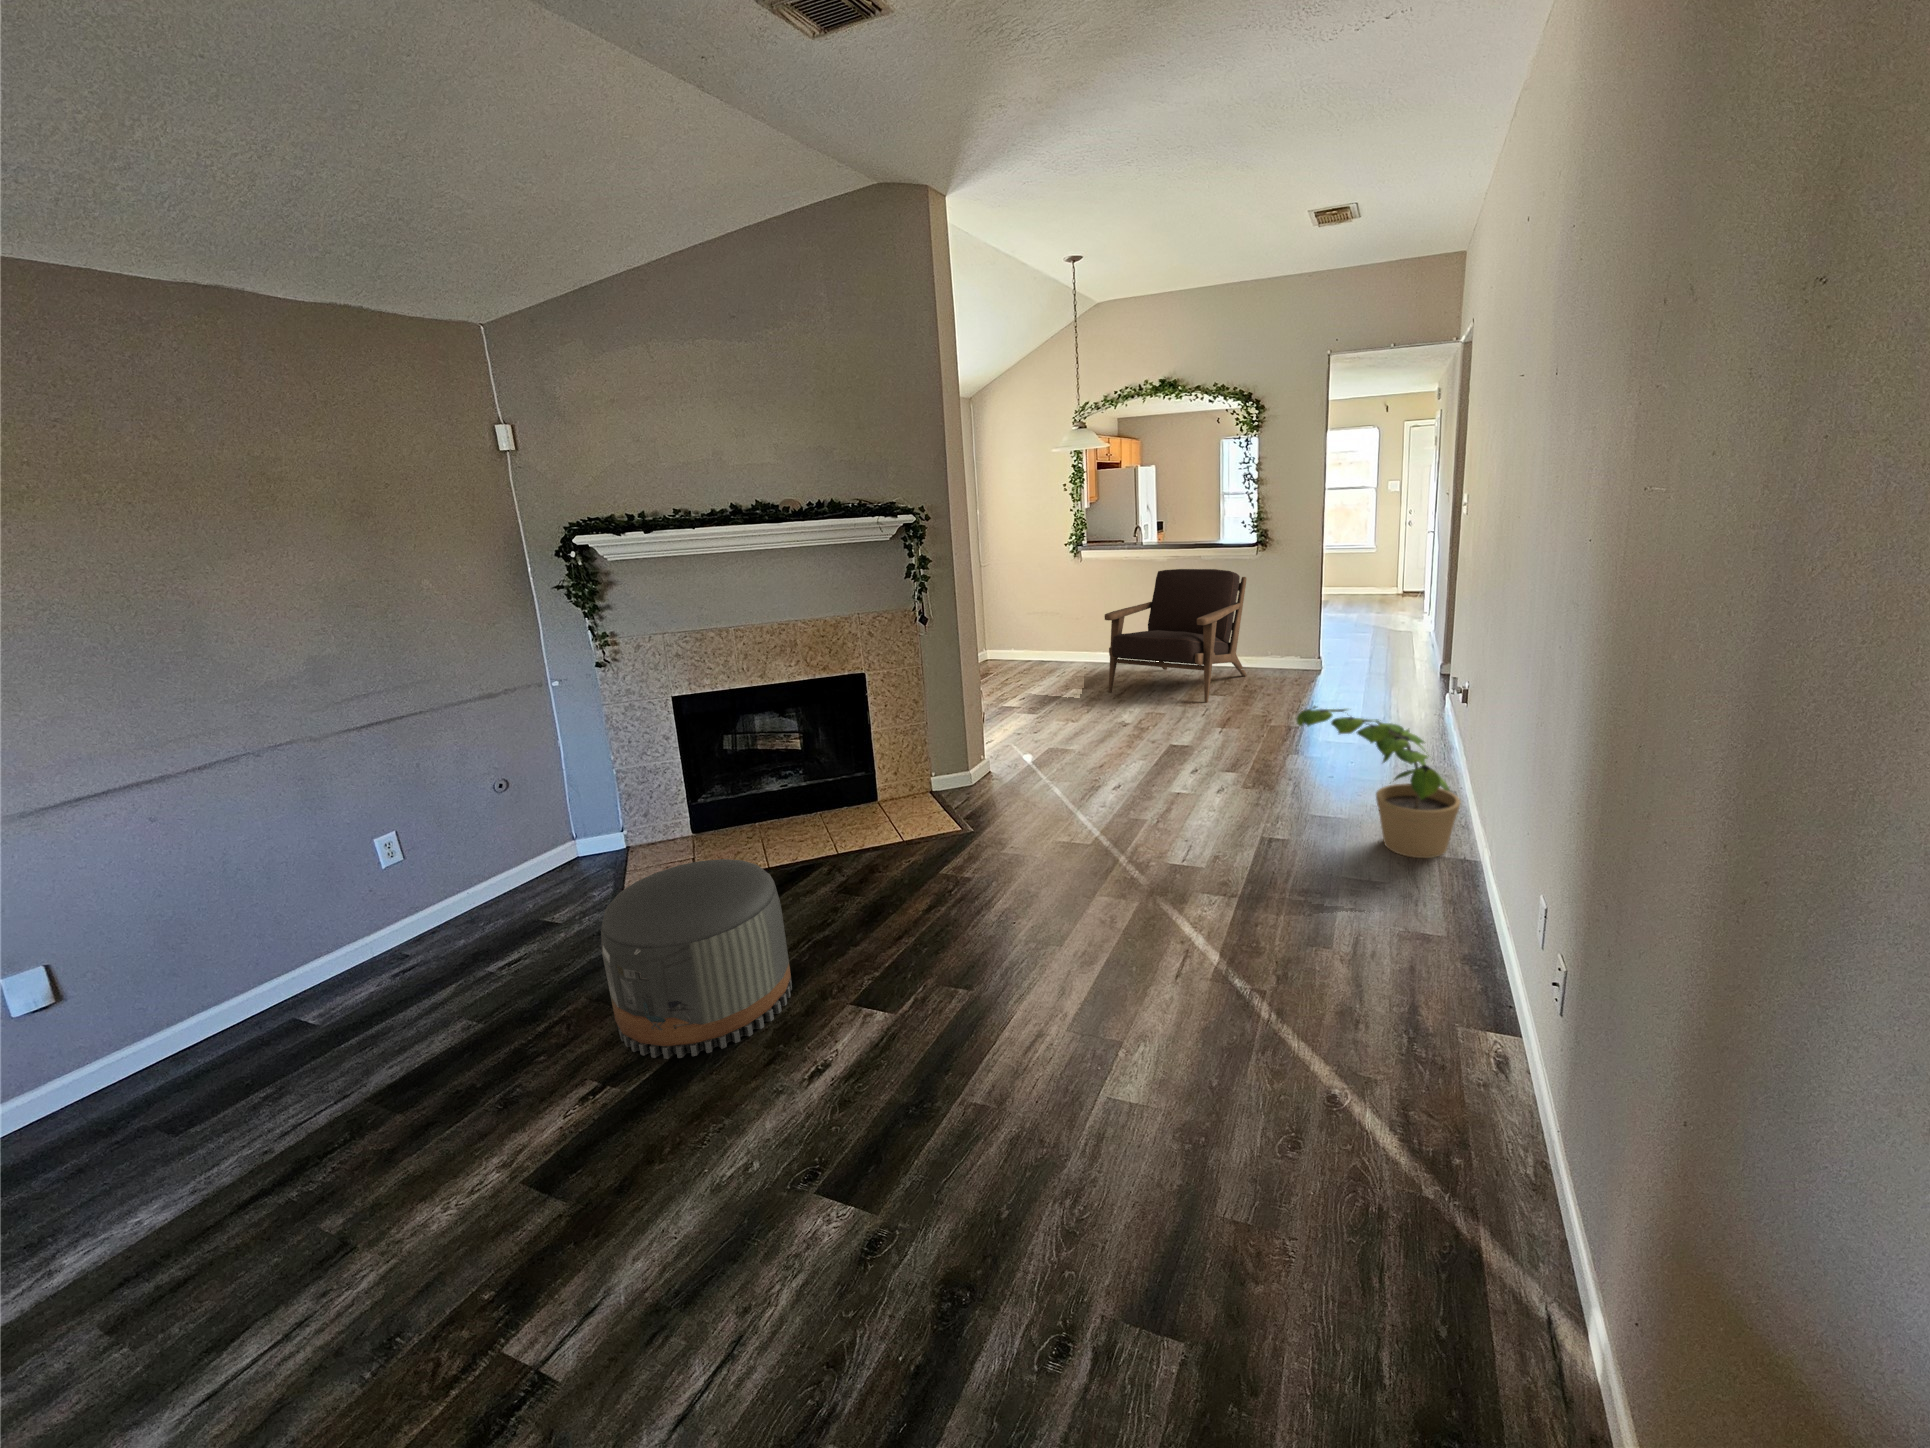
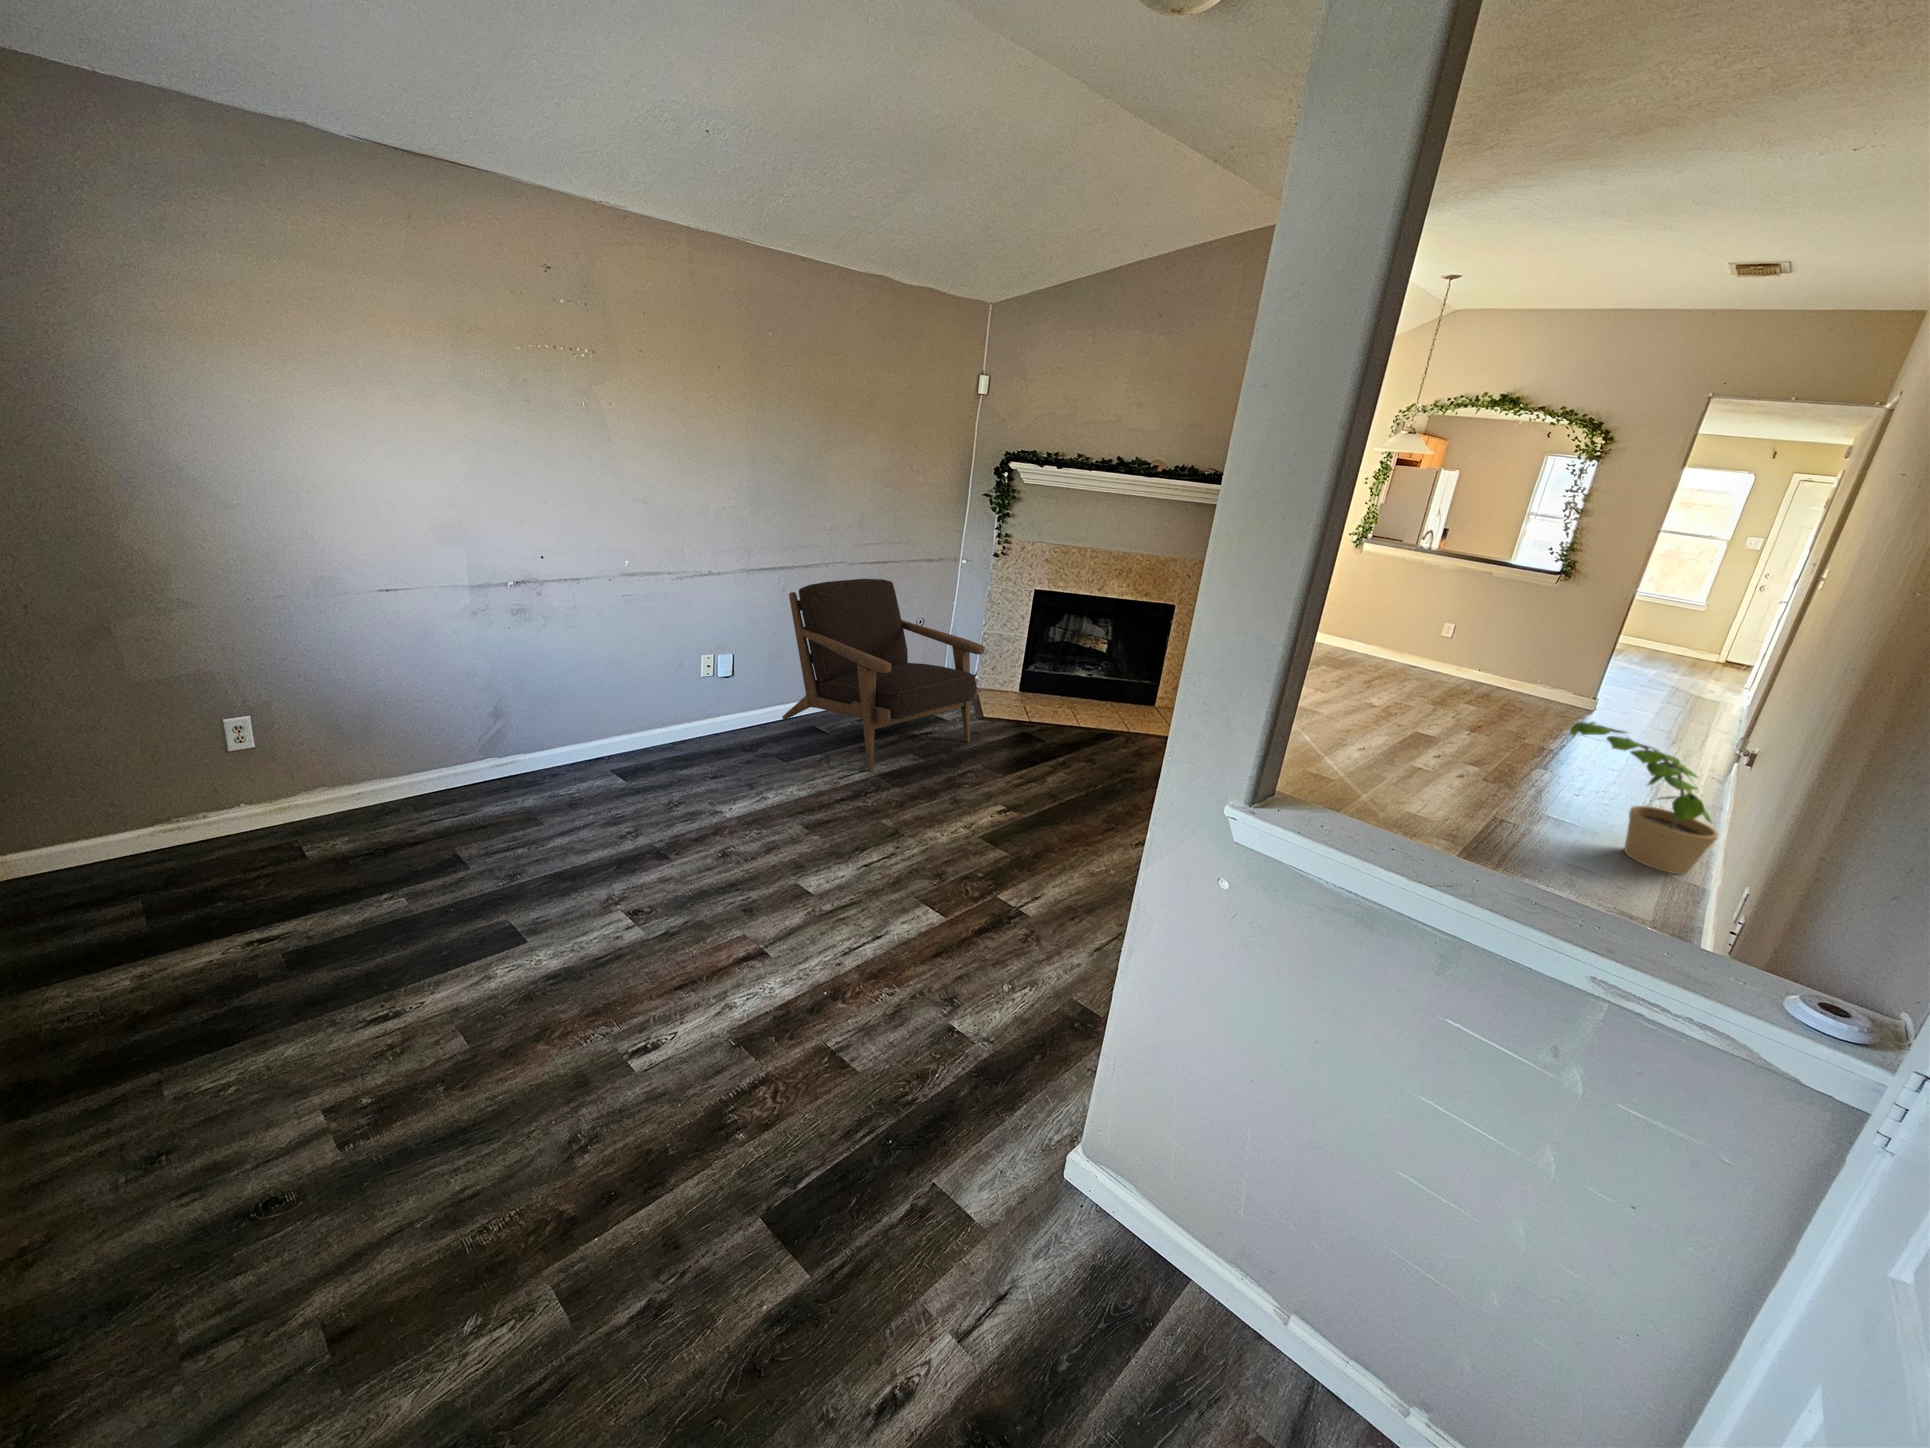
armchair: present [1105,569,1247,703] -> present [782,579,985,772]
pouf: present [601,859,792,1059] -> none [1008,700,1127,817]

